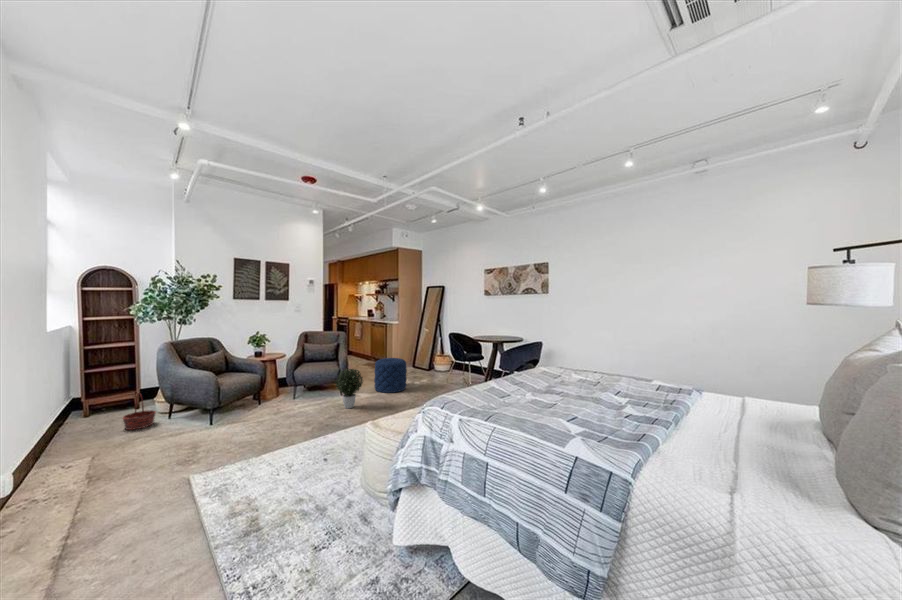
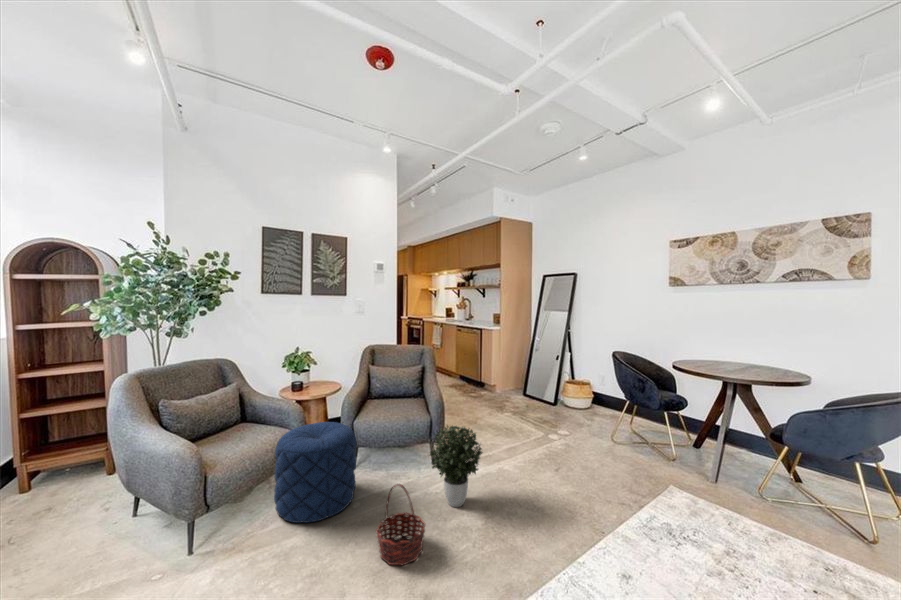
pouf: present [374,358,407,393] -> present [274,422,356,523]
basket: present [123,393,156,430] -> present [376,484,425,565]

